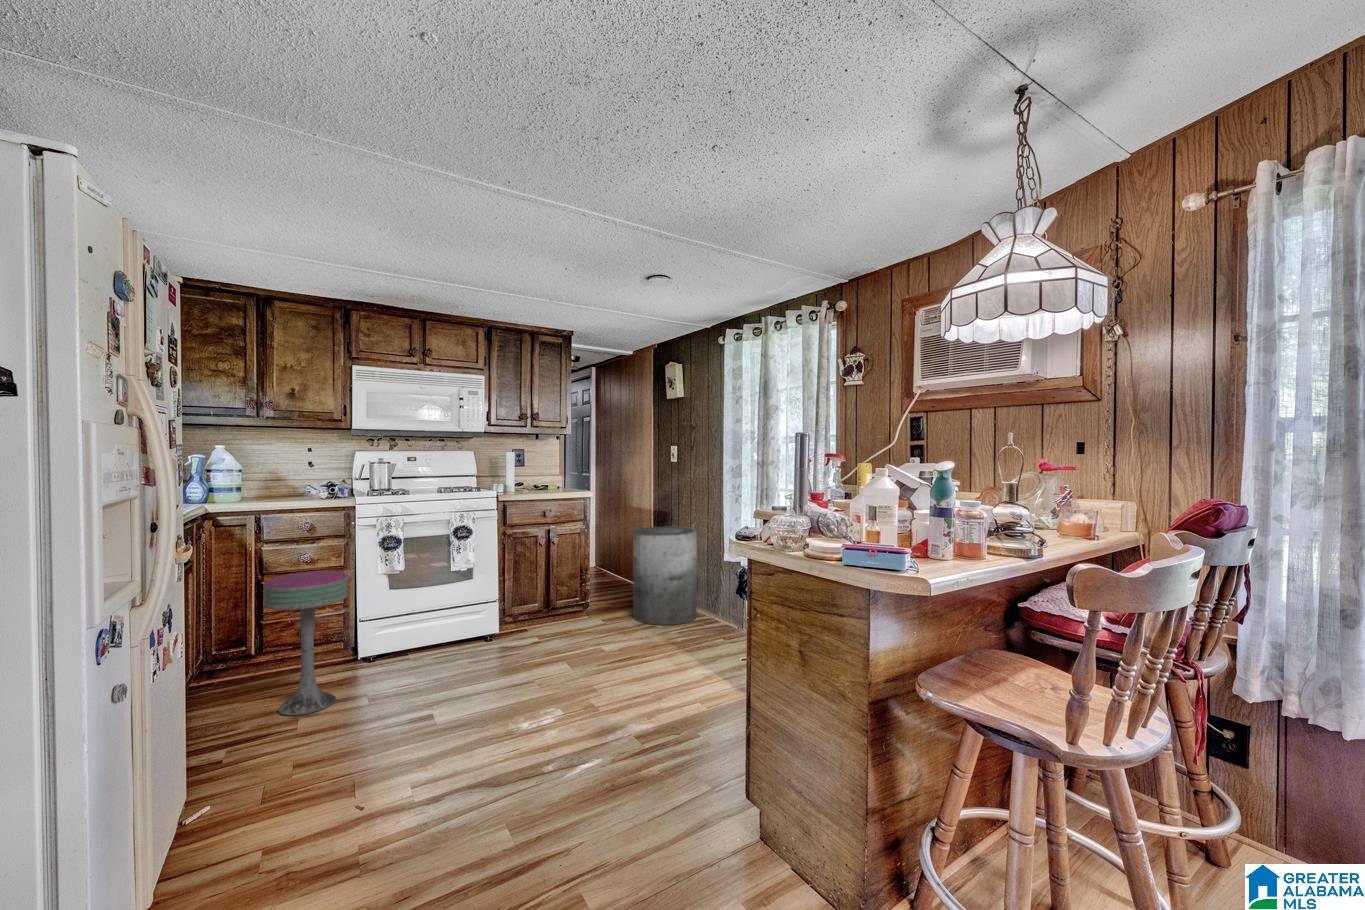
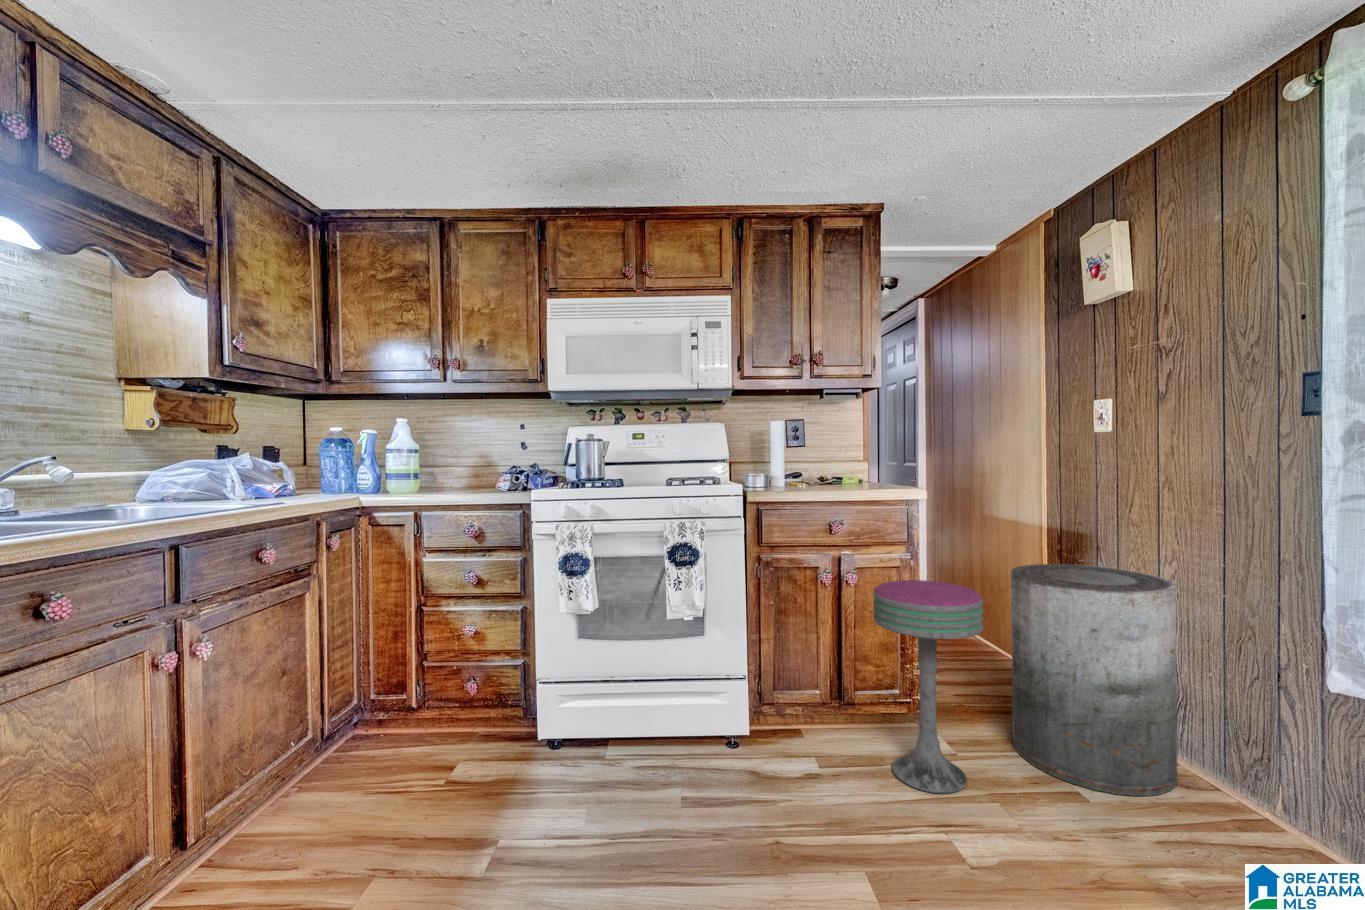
bar stool: present [264,571,348,716] -> present [873,580,983,794]

